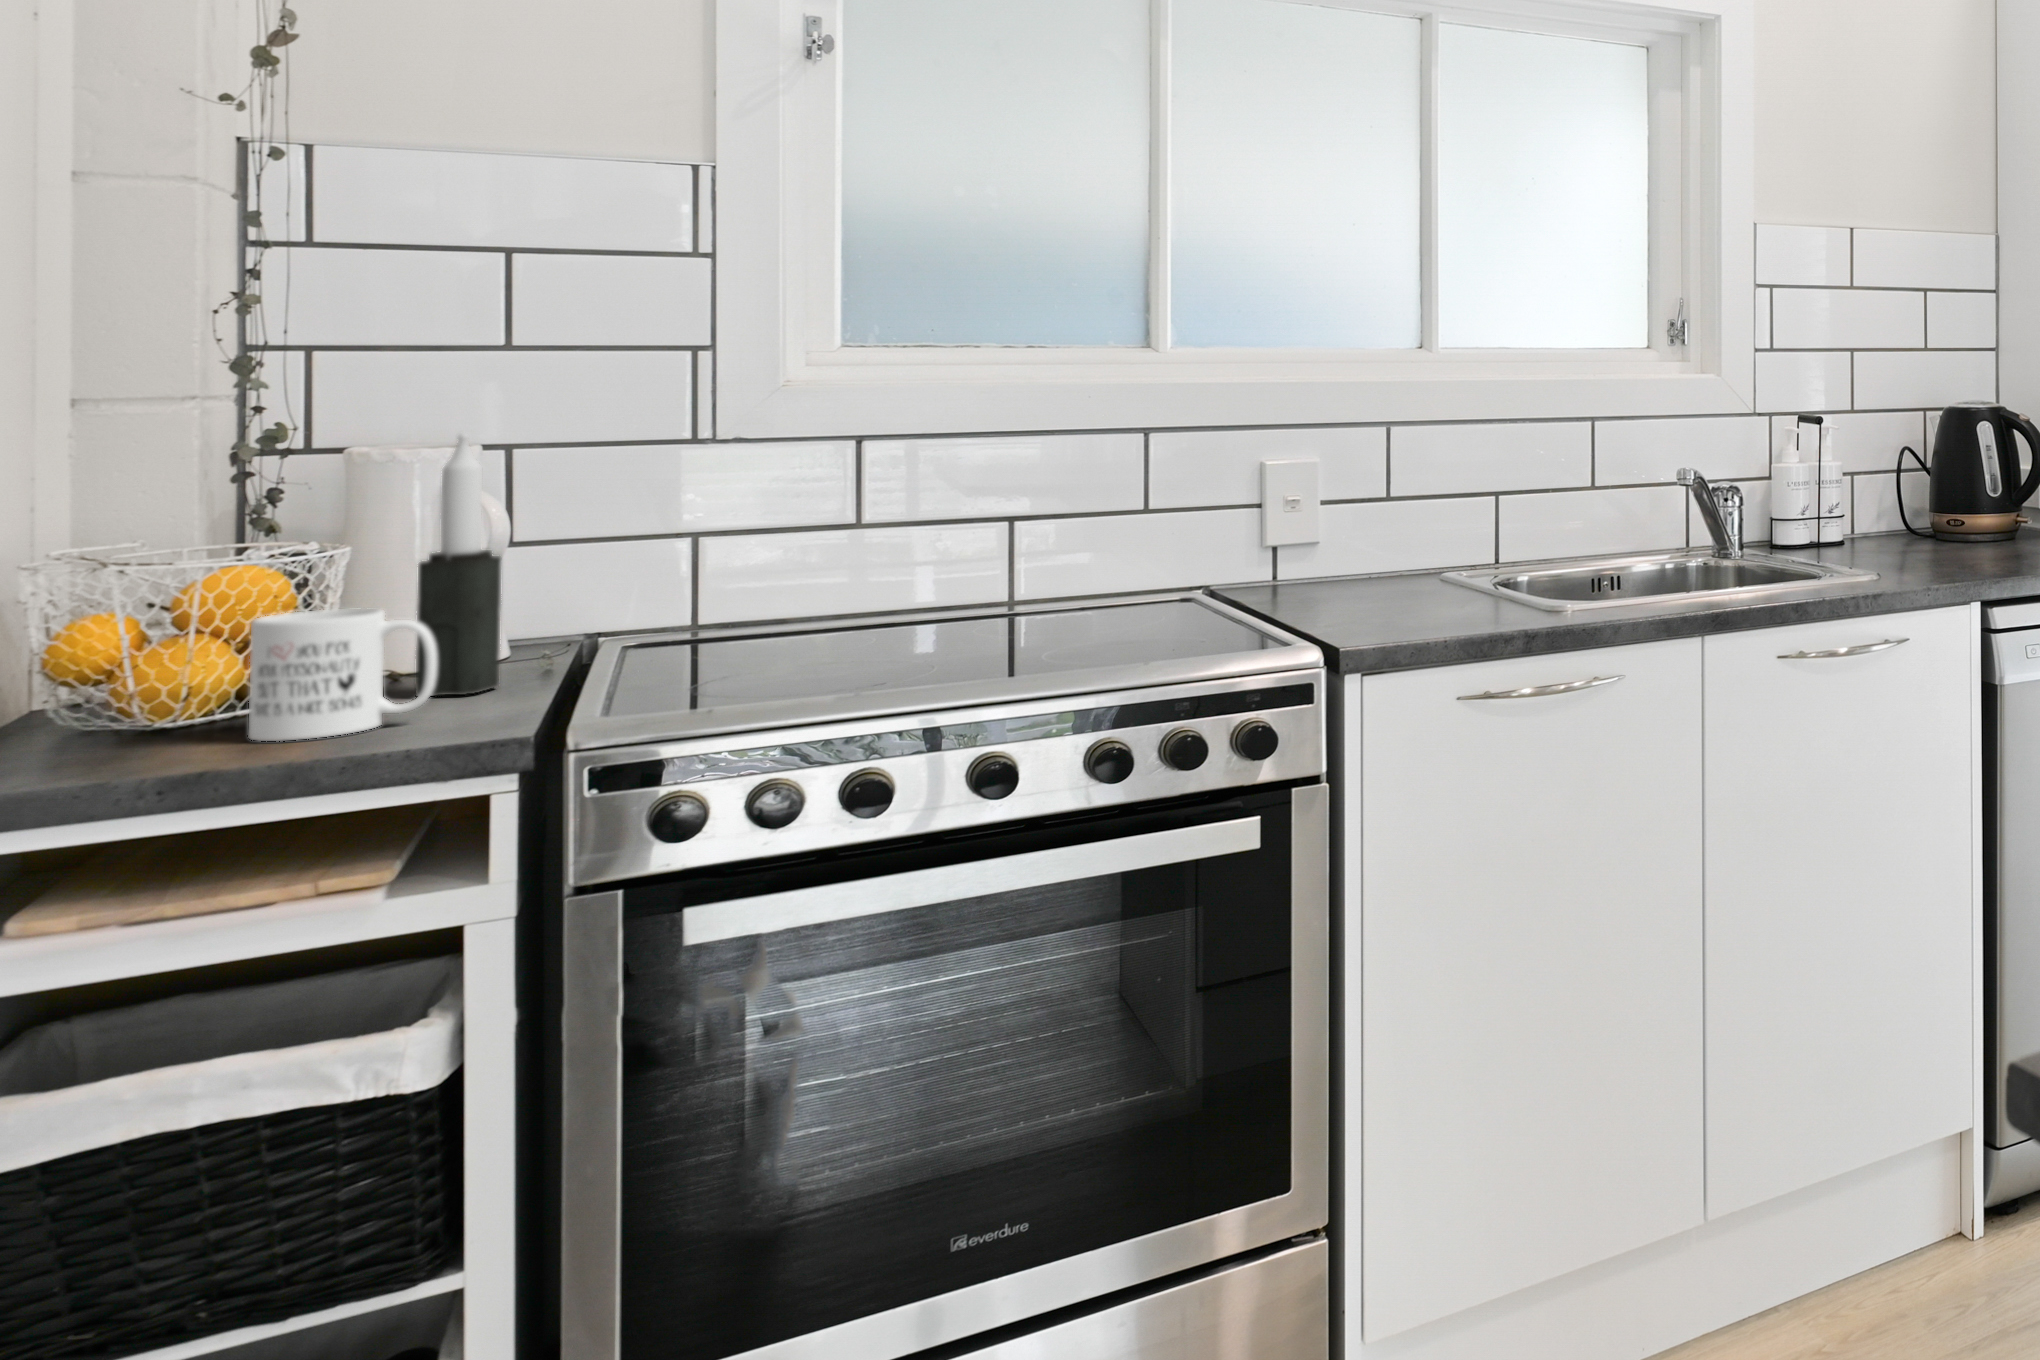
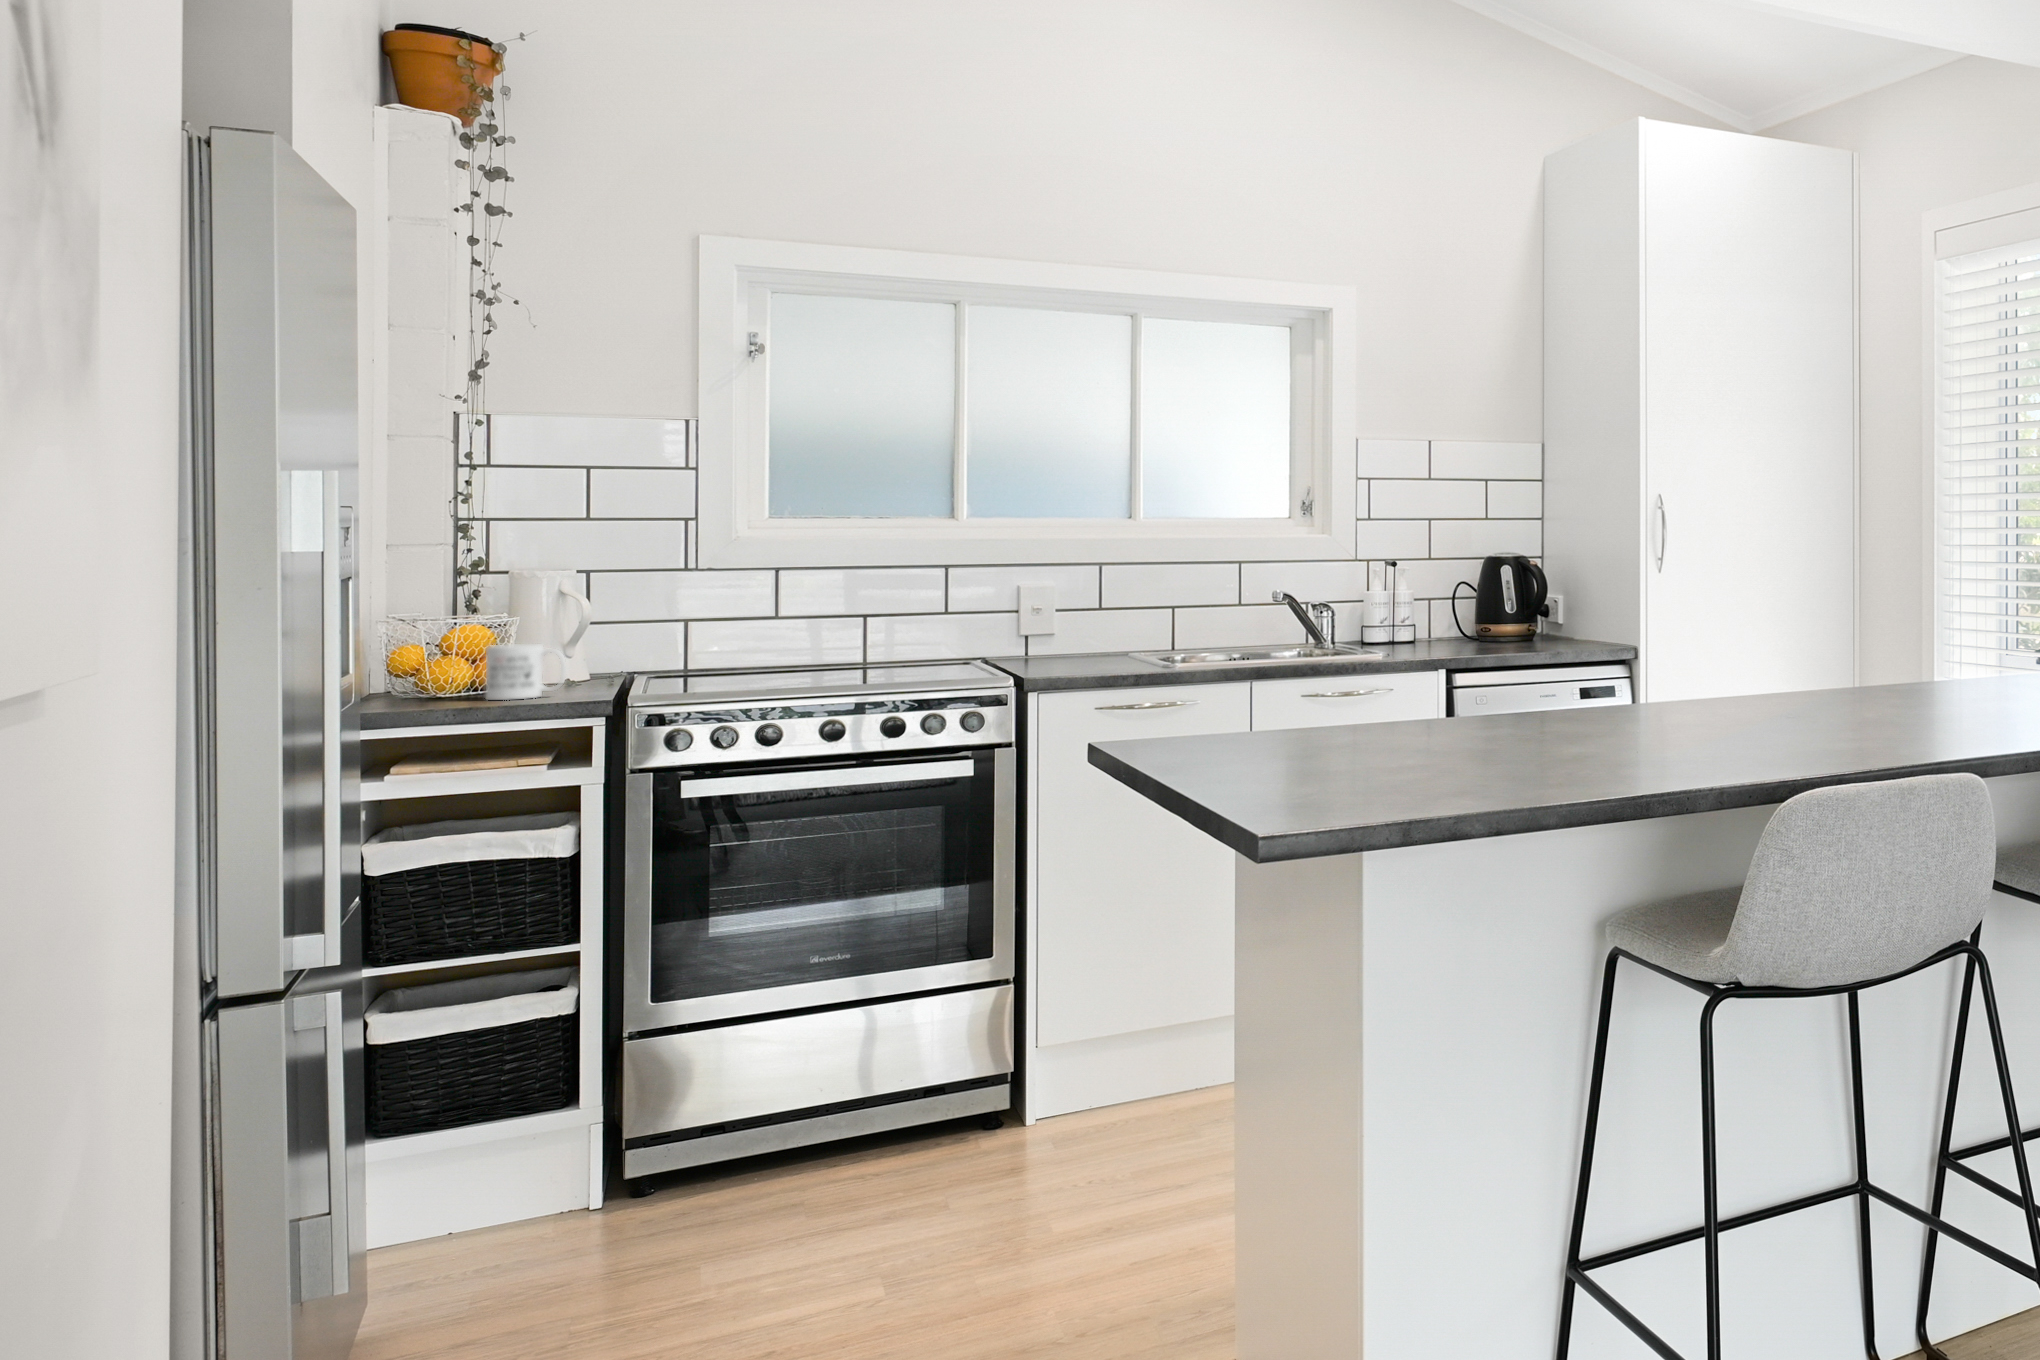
candle: present [415,433,501,696] -> none [555,564,594,690]

